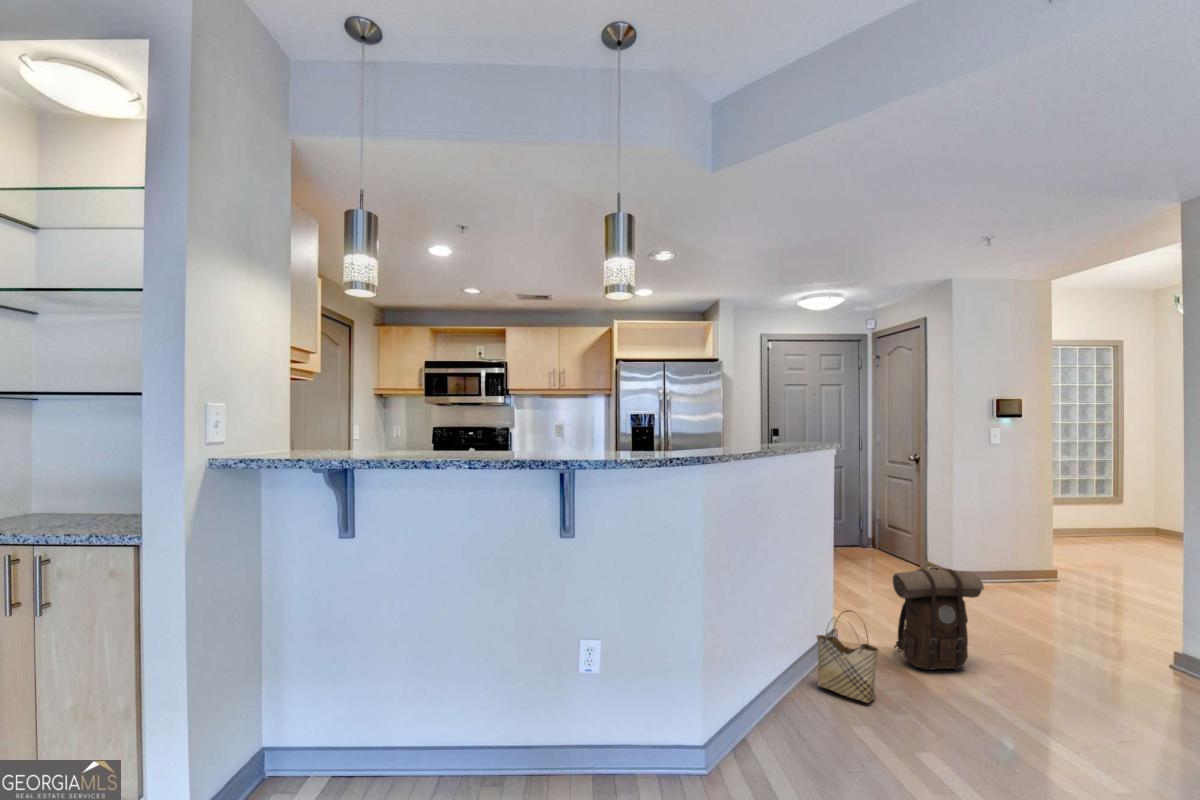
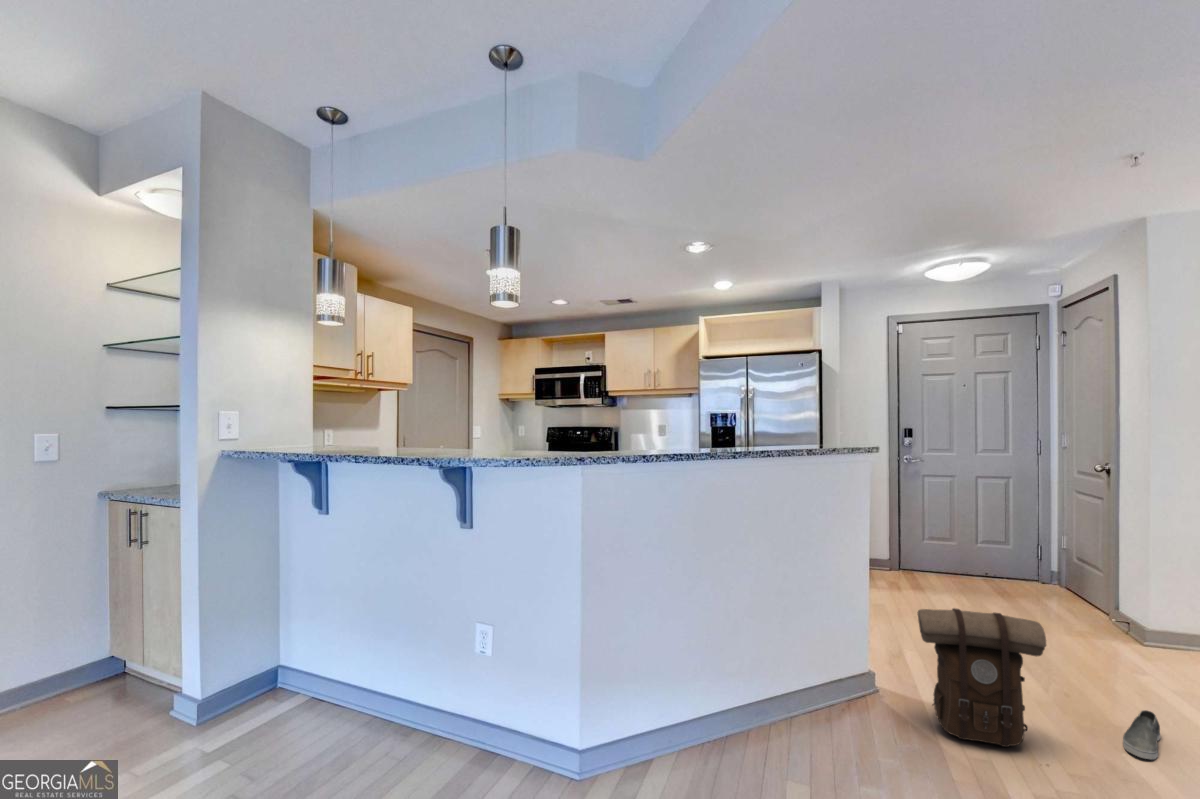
woven basket: present [816,610,879,703] -> none [788,643,852,756]
shoe: none [1004,626,1030,659] -> present [1123,710,1160,759]

